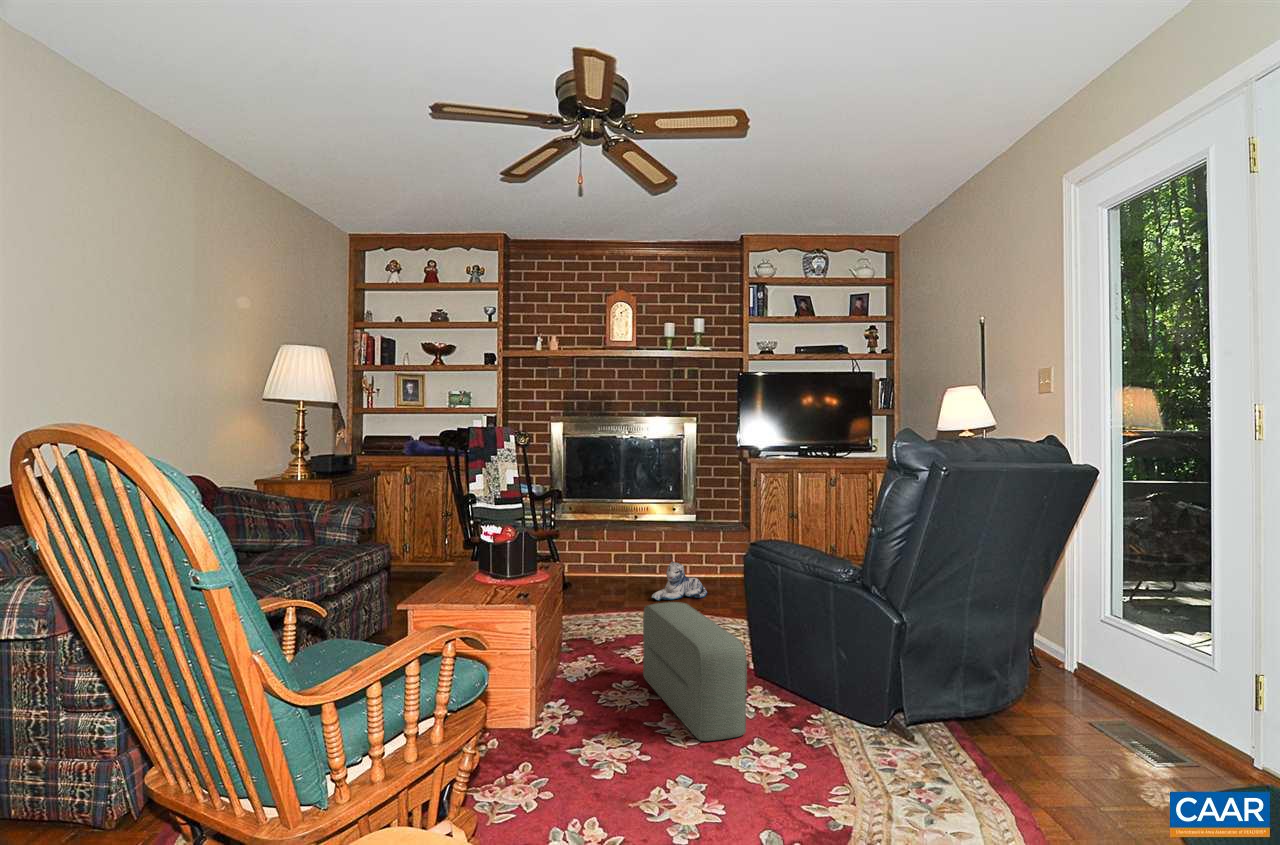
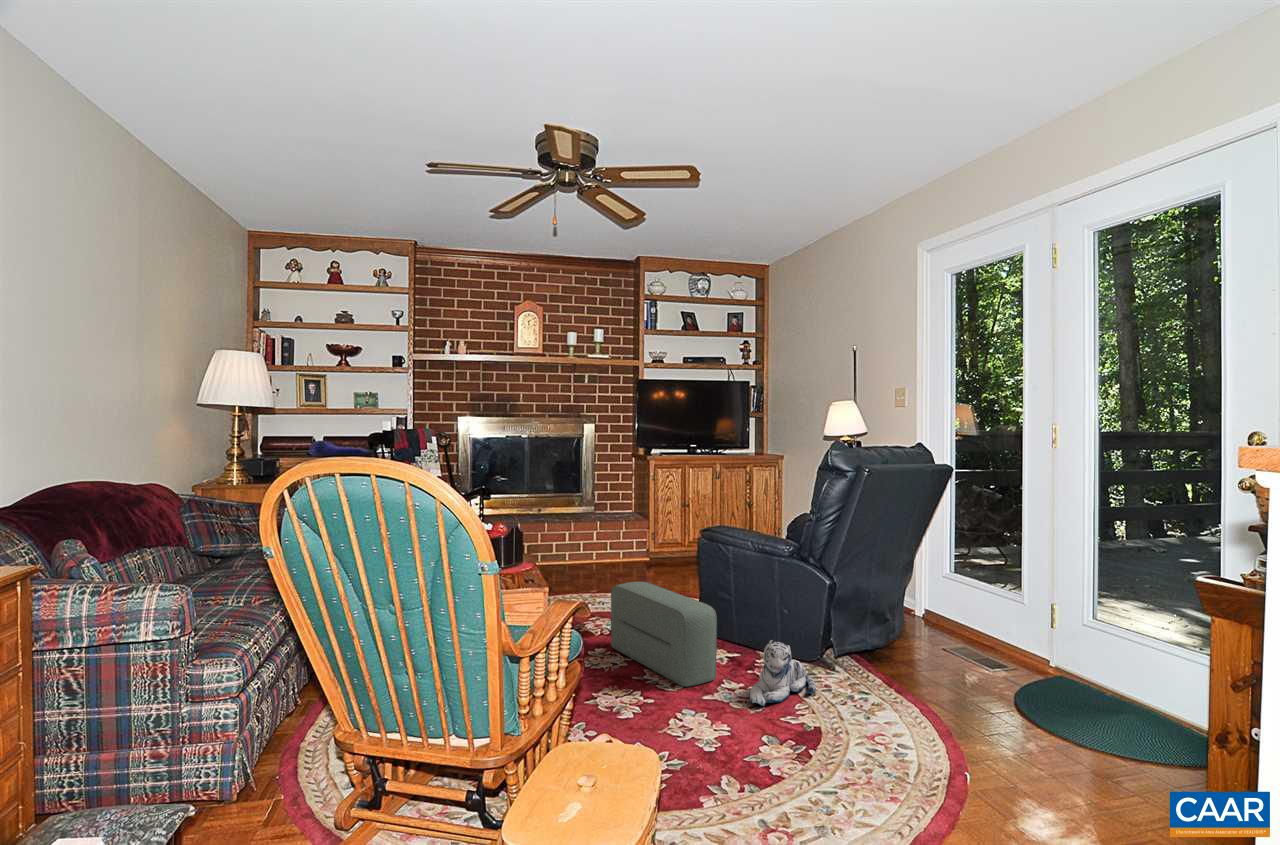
plush toy: present [652,561,707,601] -> present [750,640,816,706]

